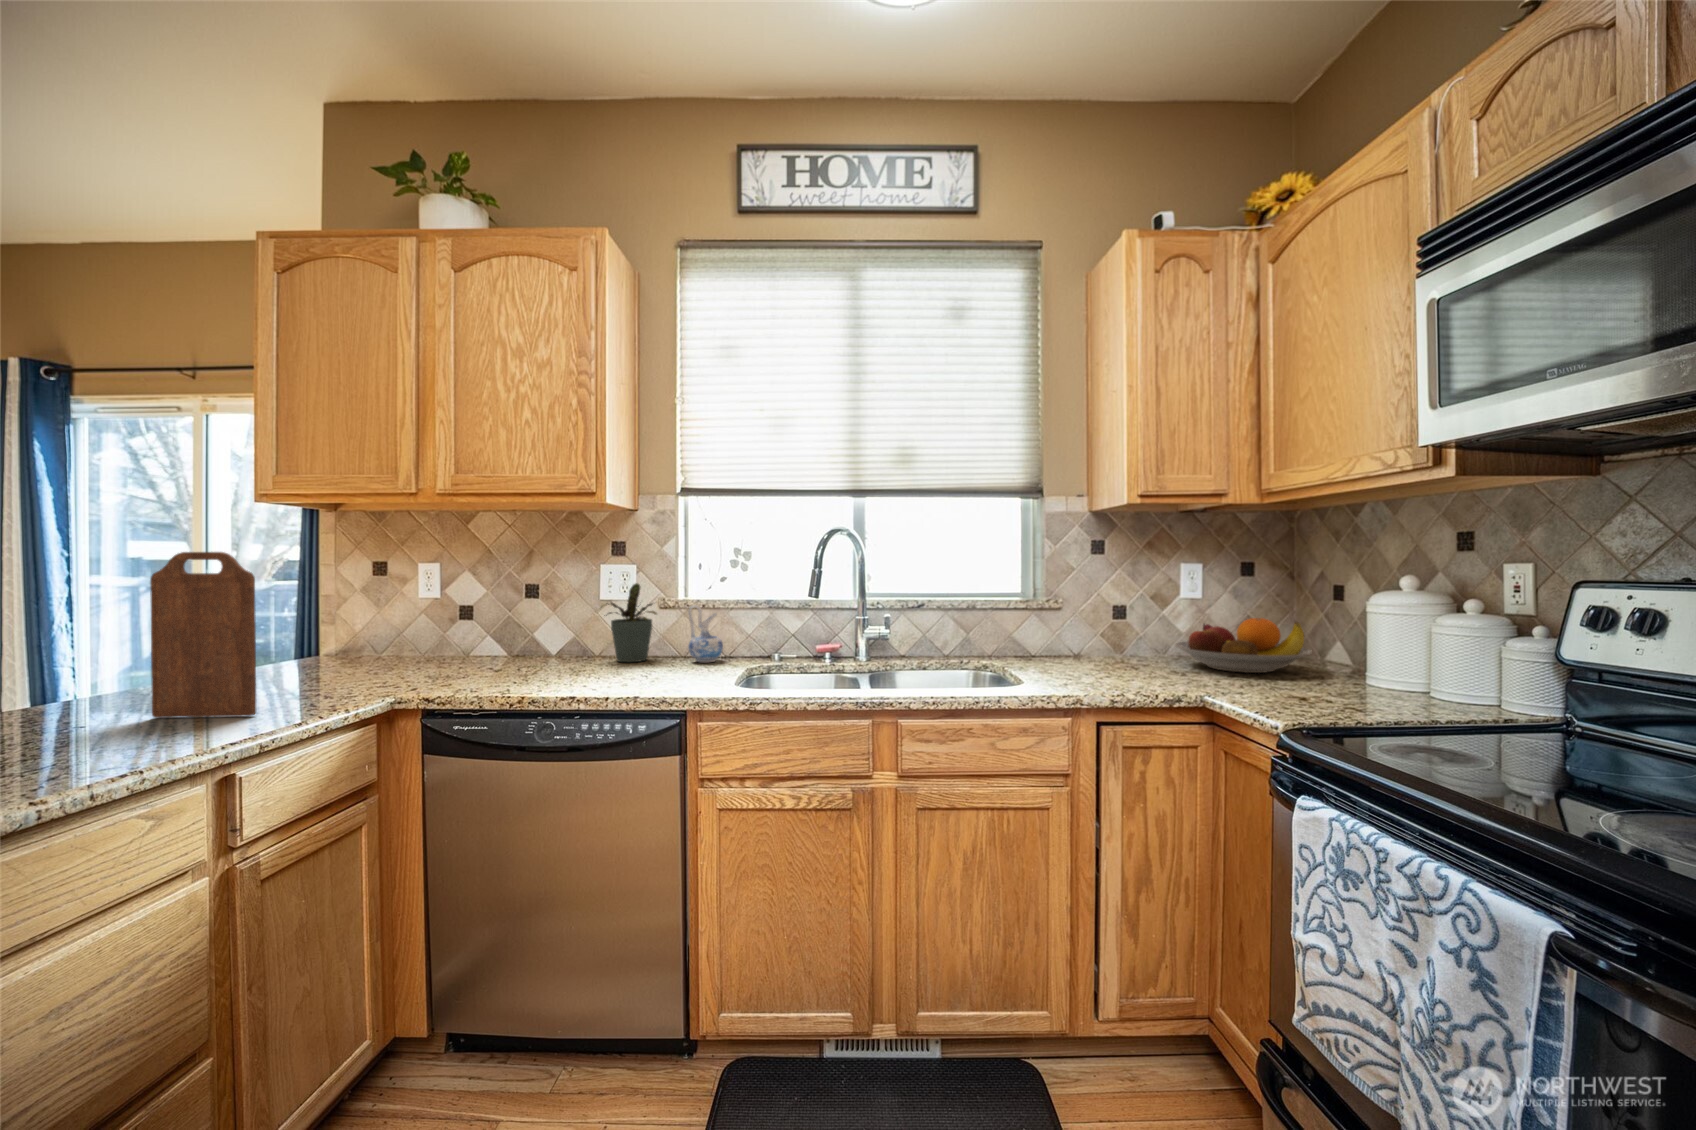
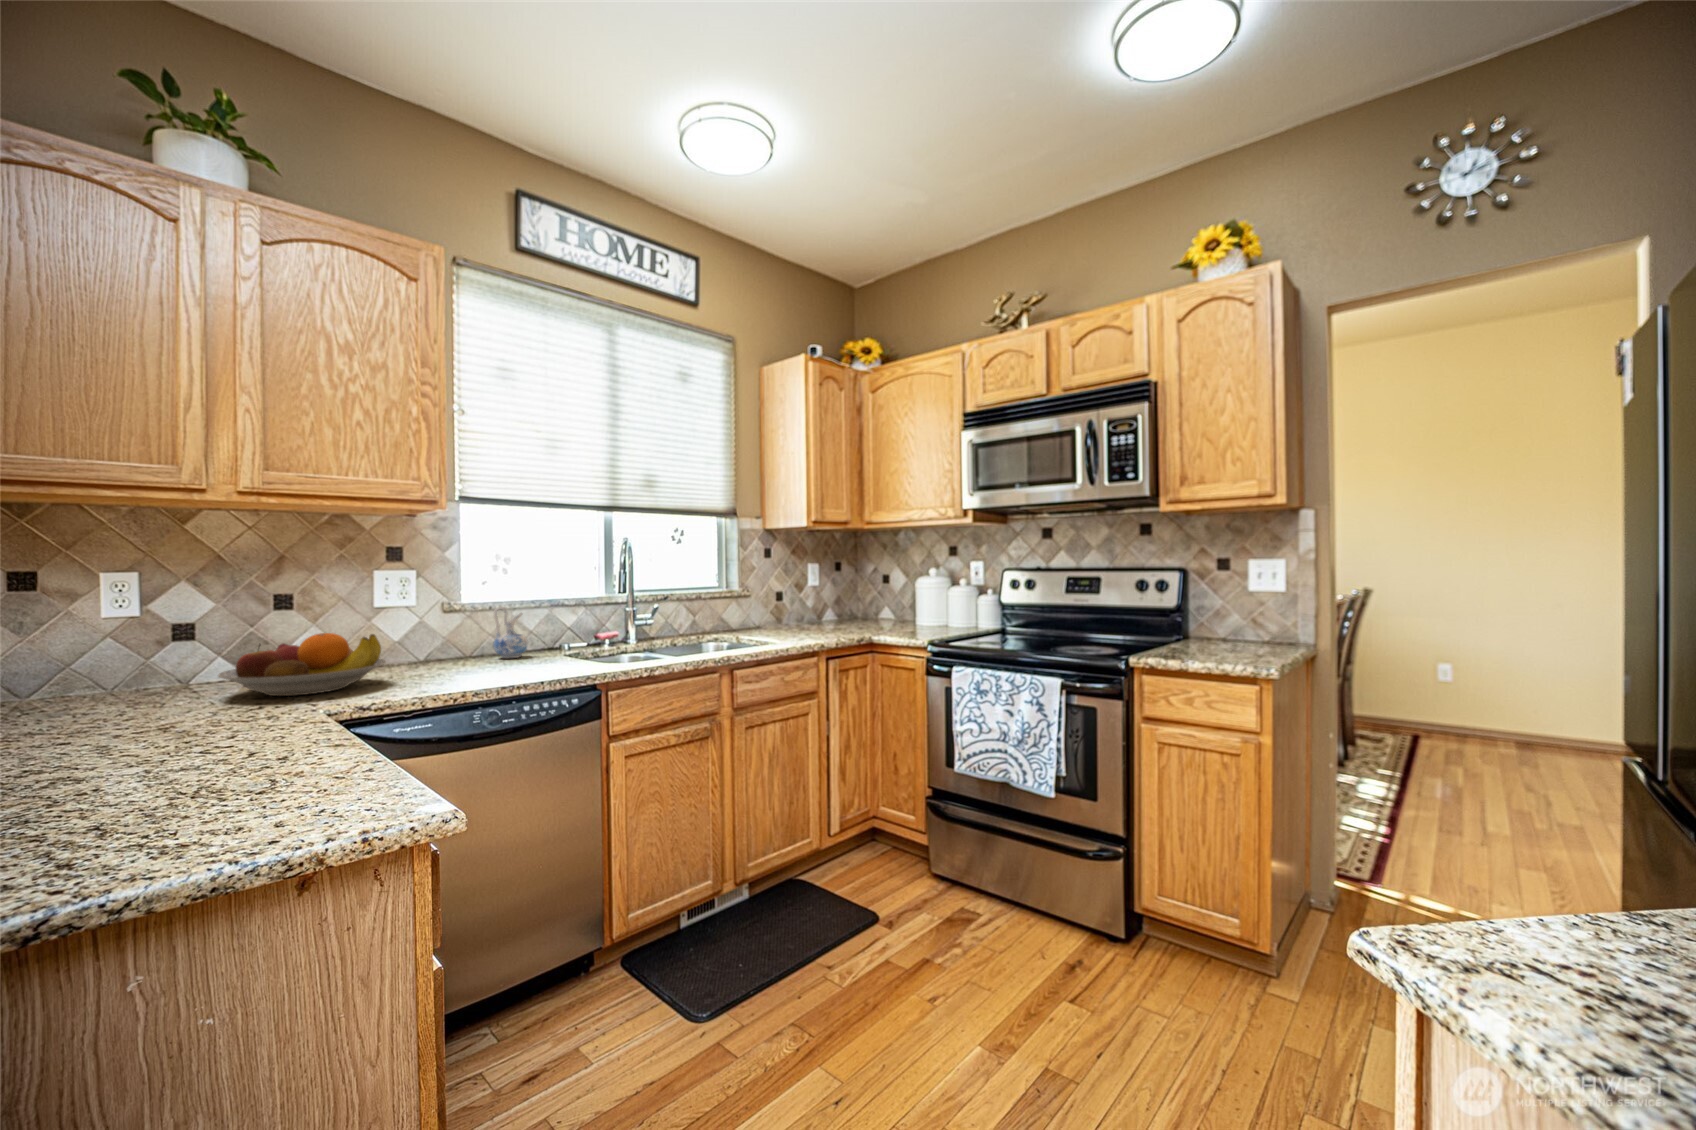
cutting board: present [150,552,256,718] -> none [66,558,228,764]
potted plant: present [606,583,657,662] -> none [394,588,463,667]
fruit bowl: present [1175,618,1312,673] -> present [218,633,386,696]

